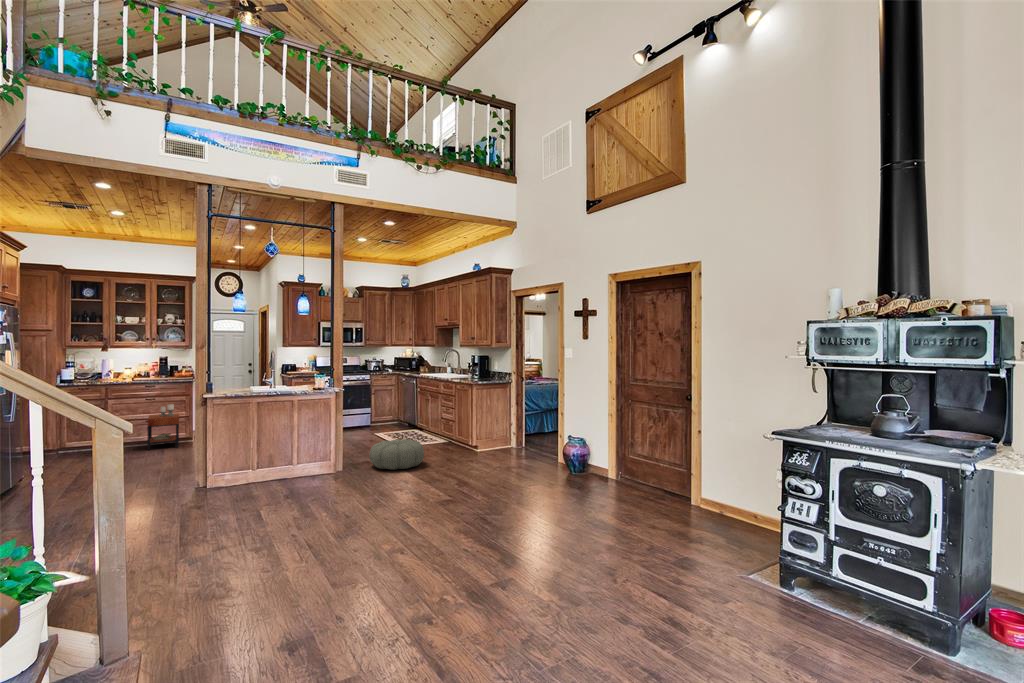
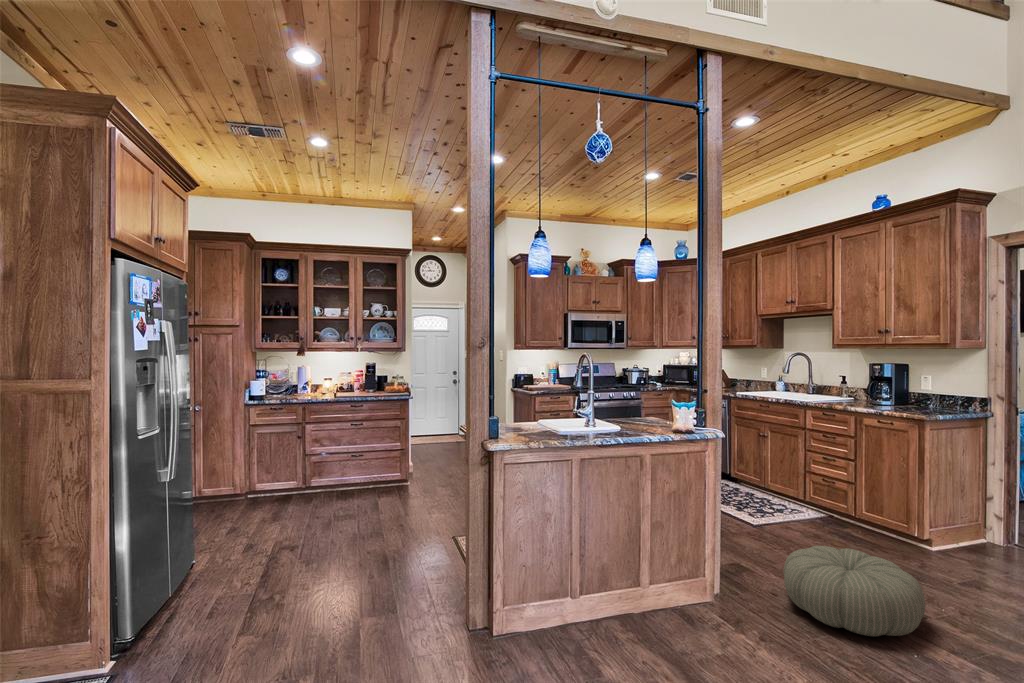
side table: present [147,404,179,450] -> none [356,435,398,507]

